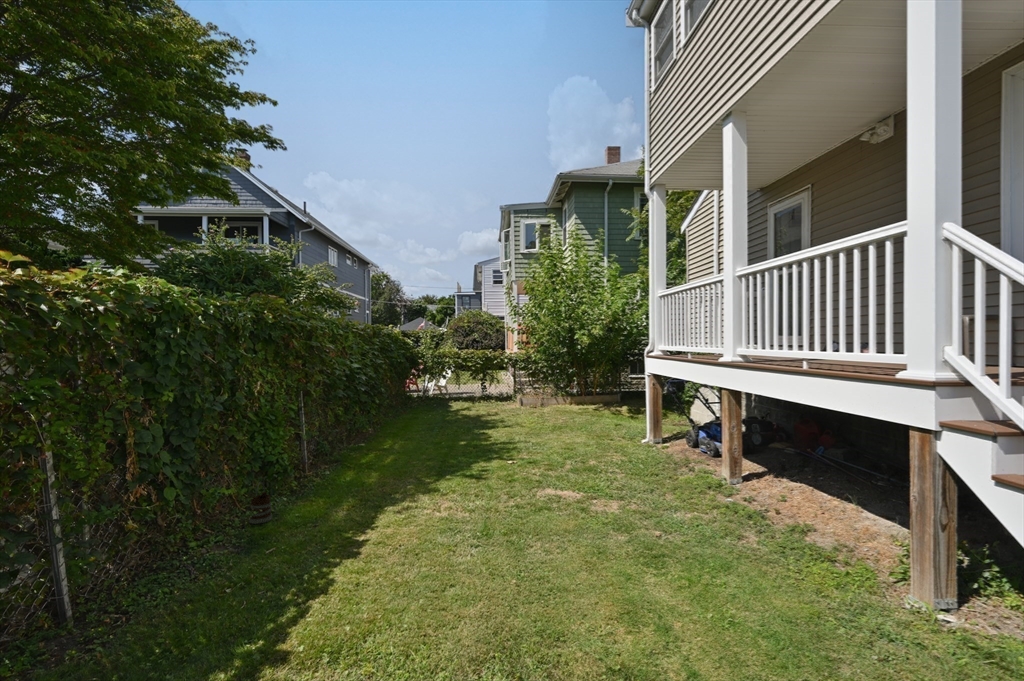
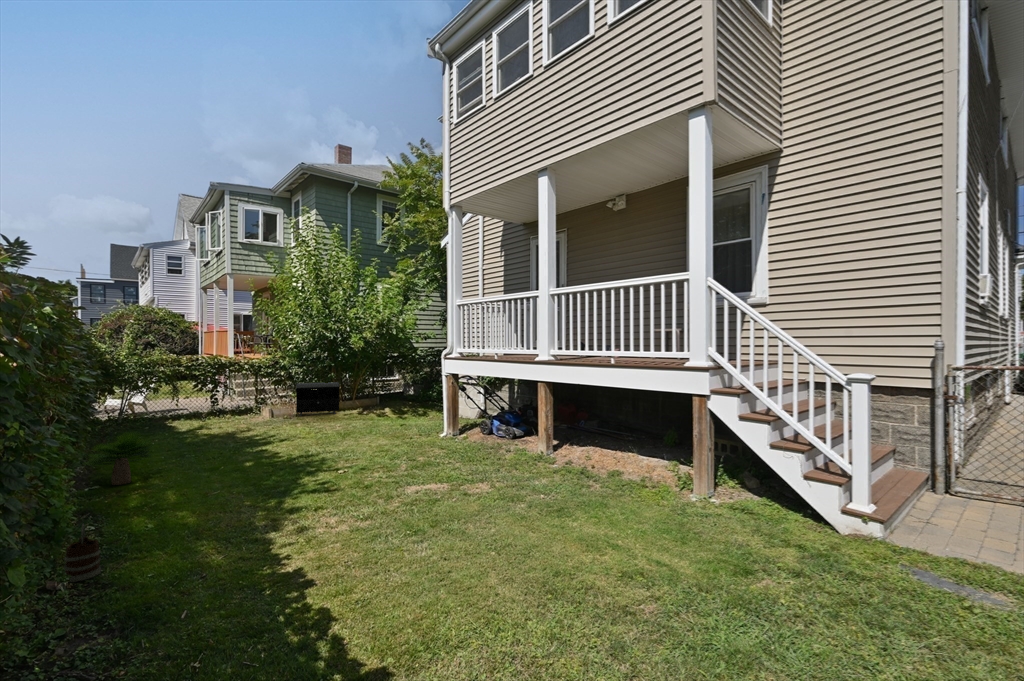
storage bench: none [538,378,579,409] -> present [296,382,339,416]
potted plant: none [339,413,387,454] -> present [86,433,154,485]

